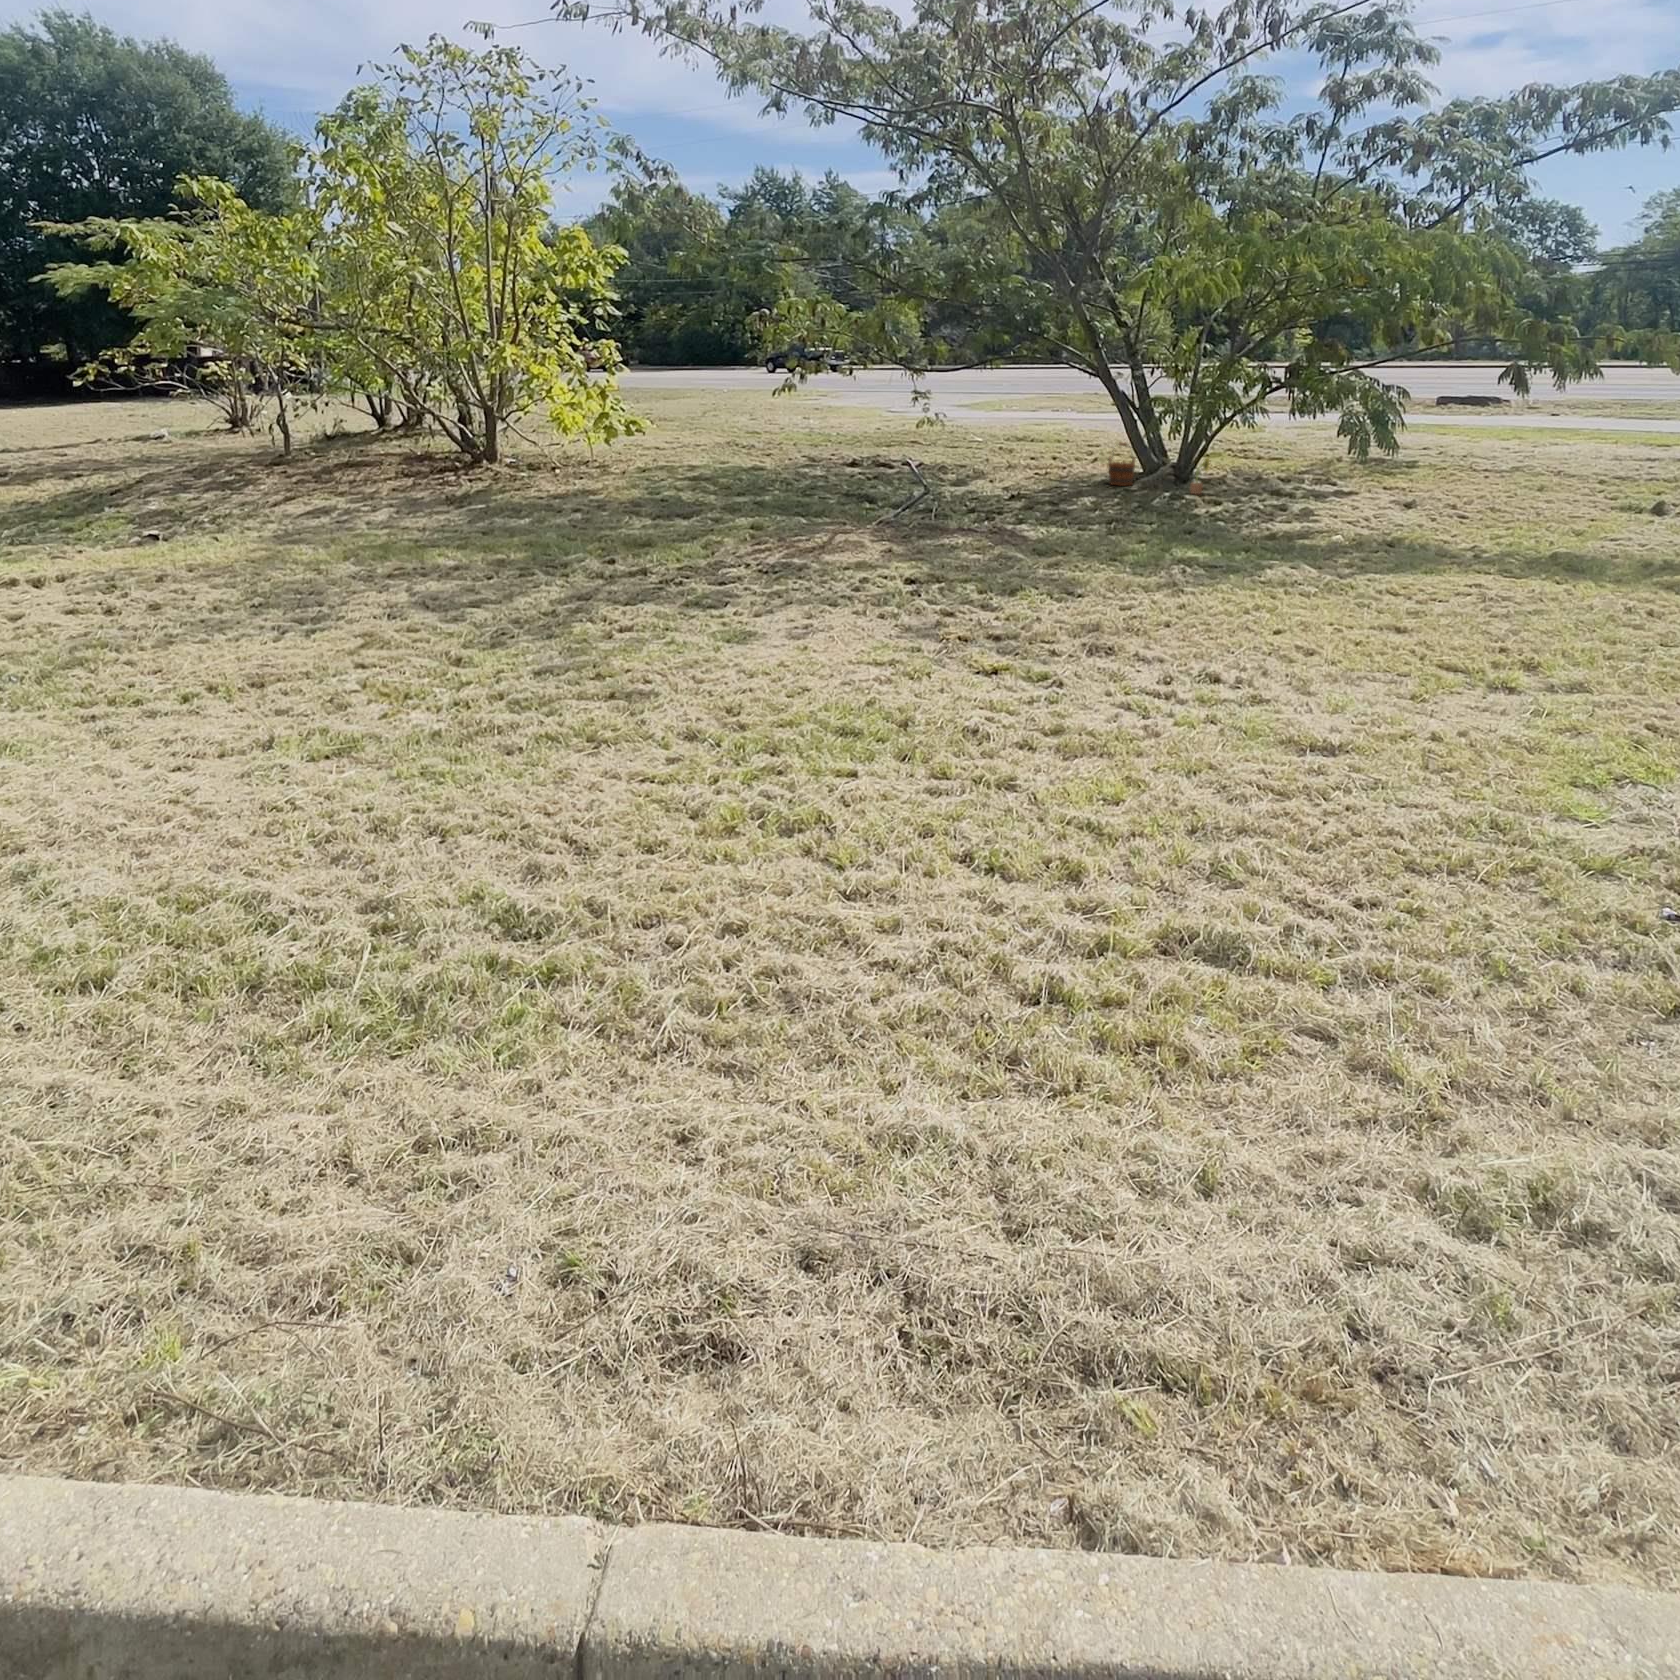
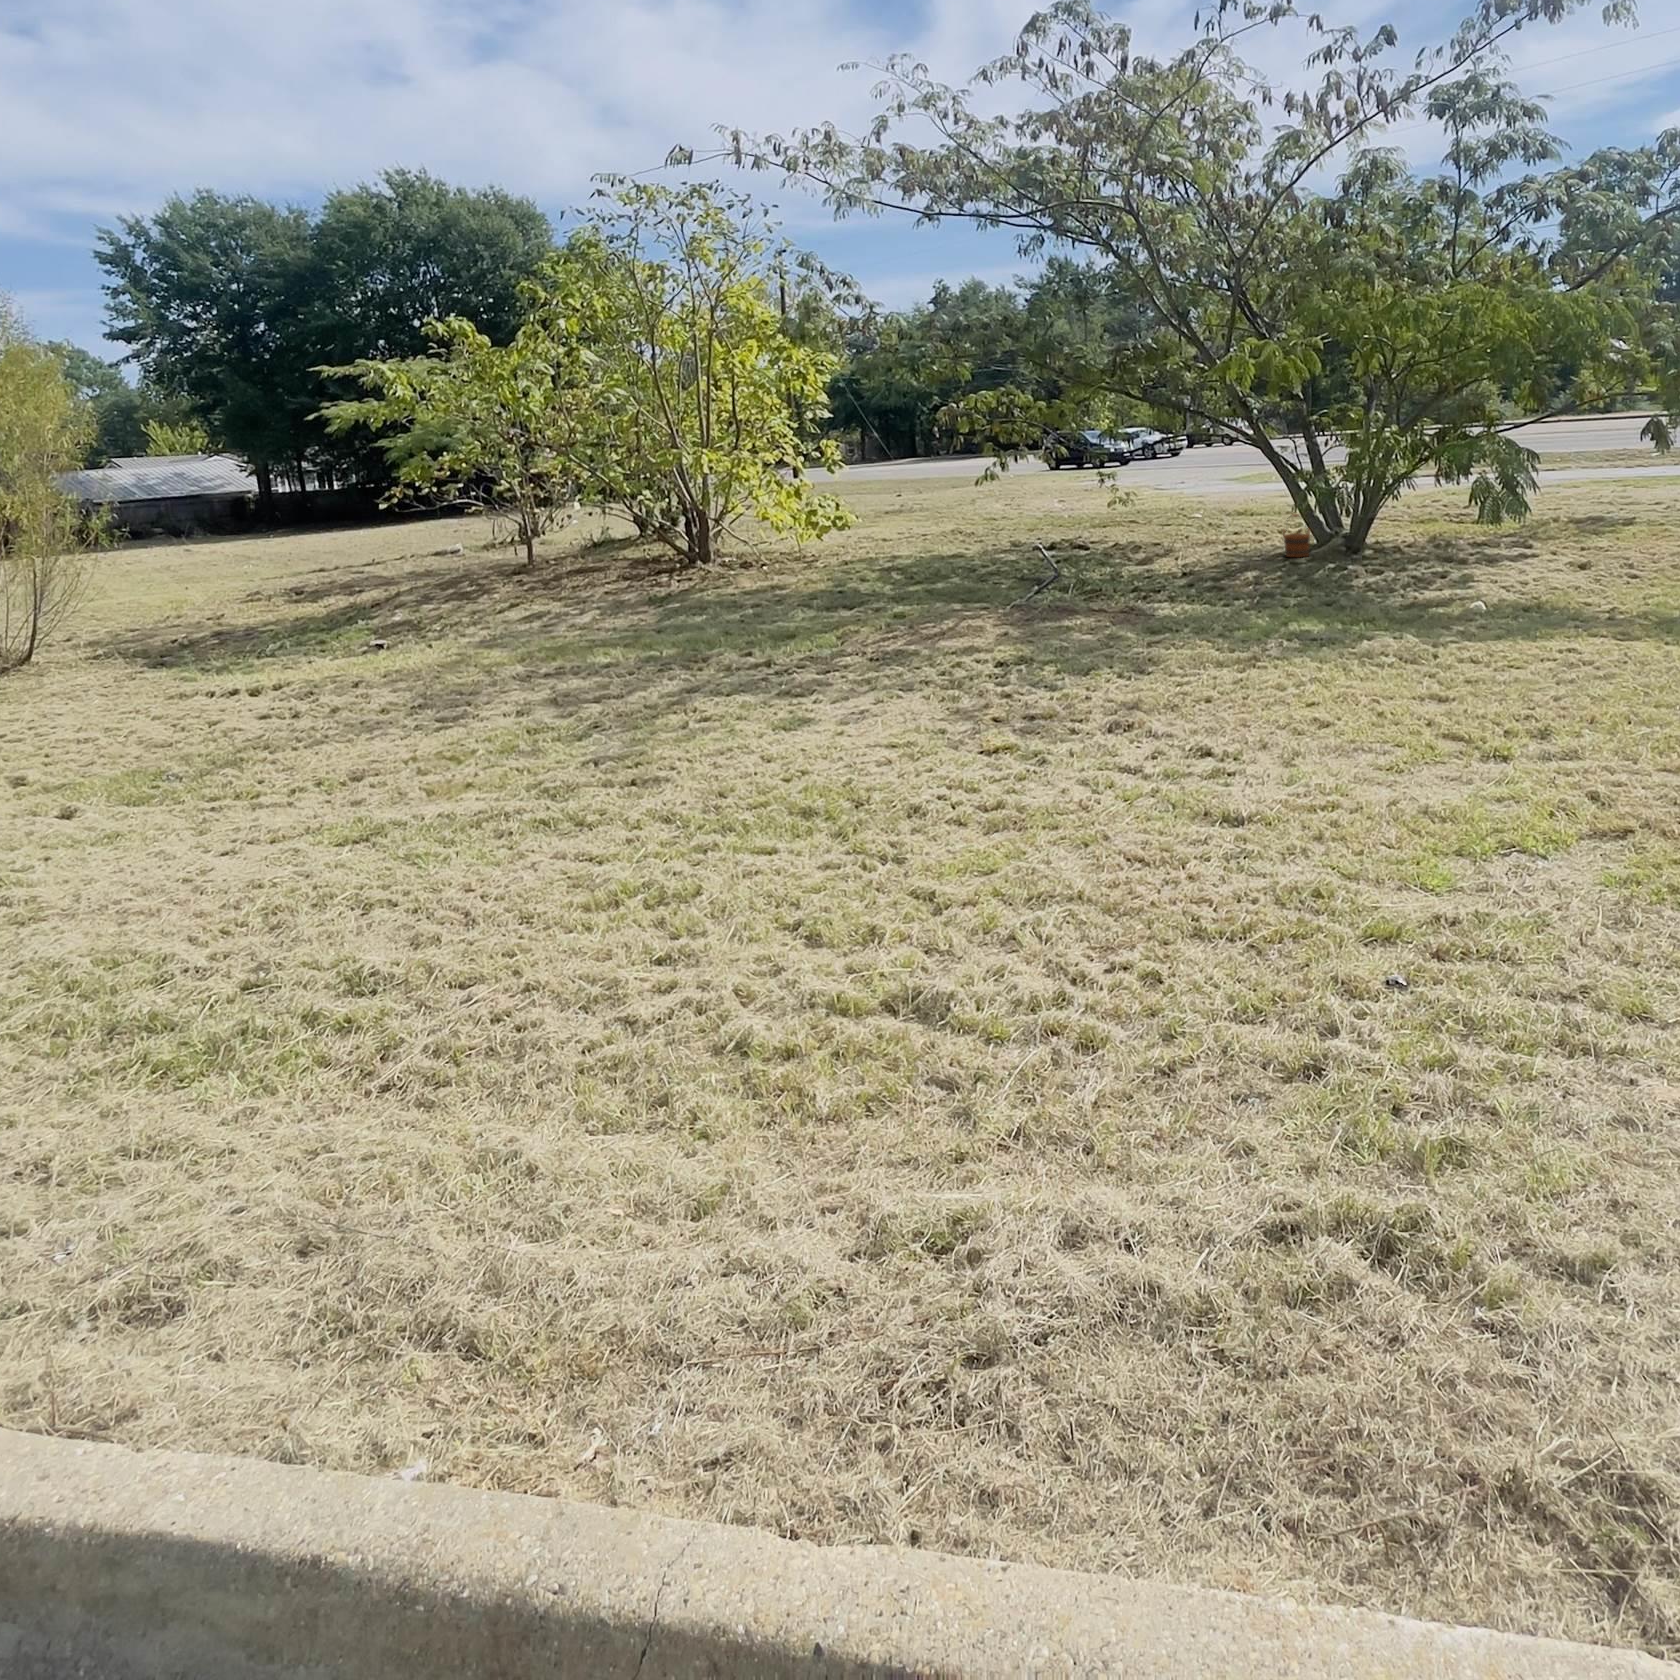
decorative plant: present [1190,458,1209,494] -> none [1360,524,1380,563]

